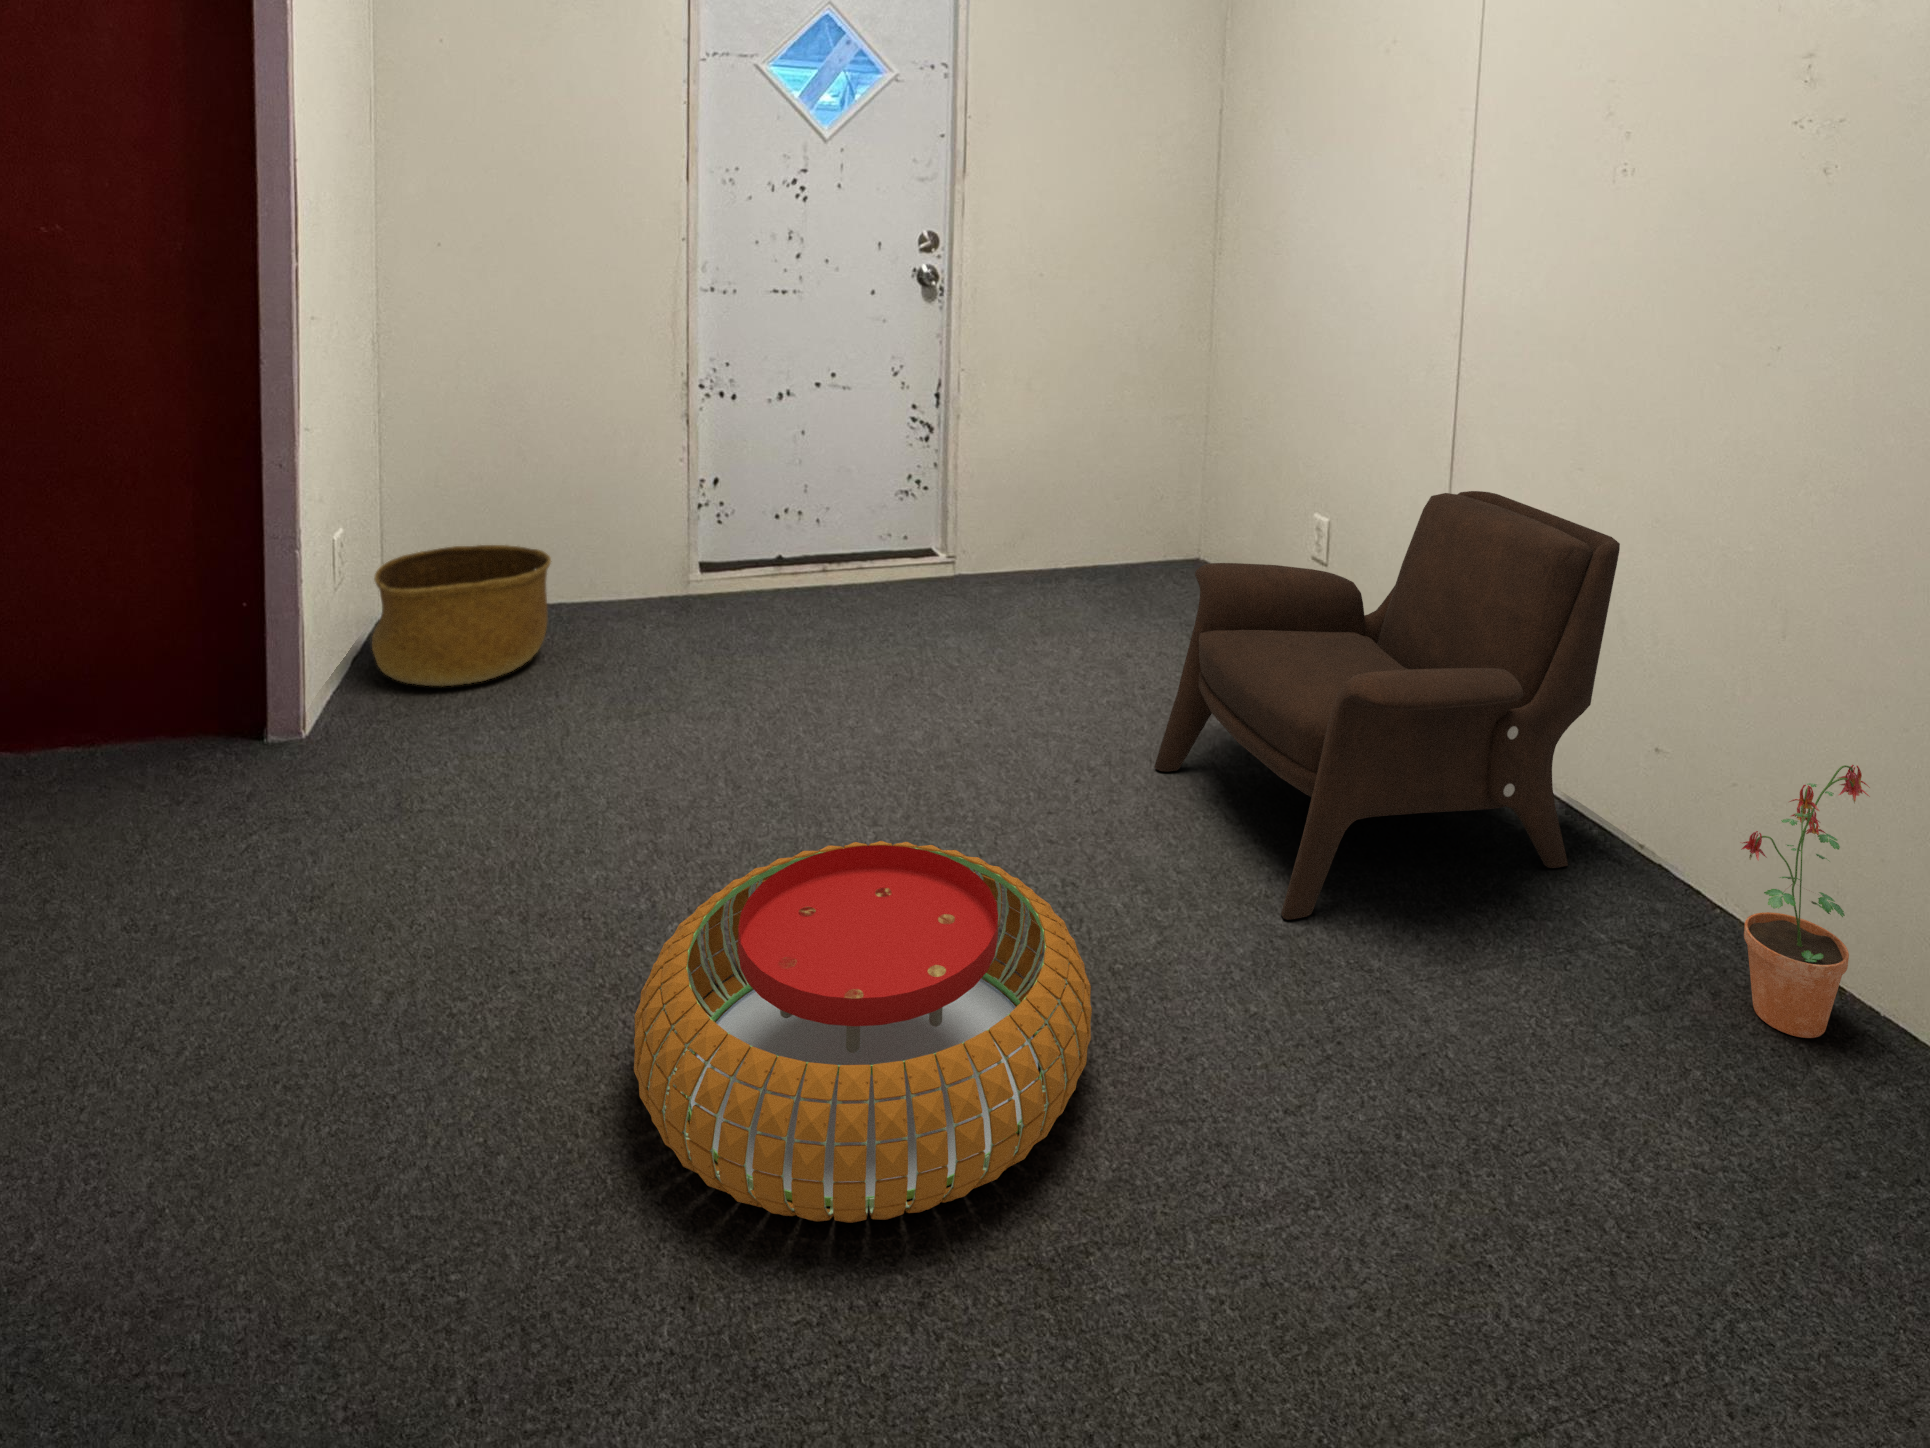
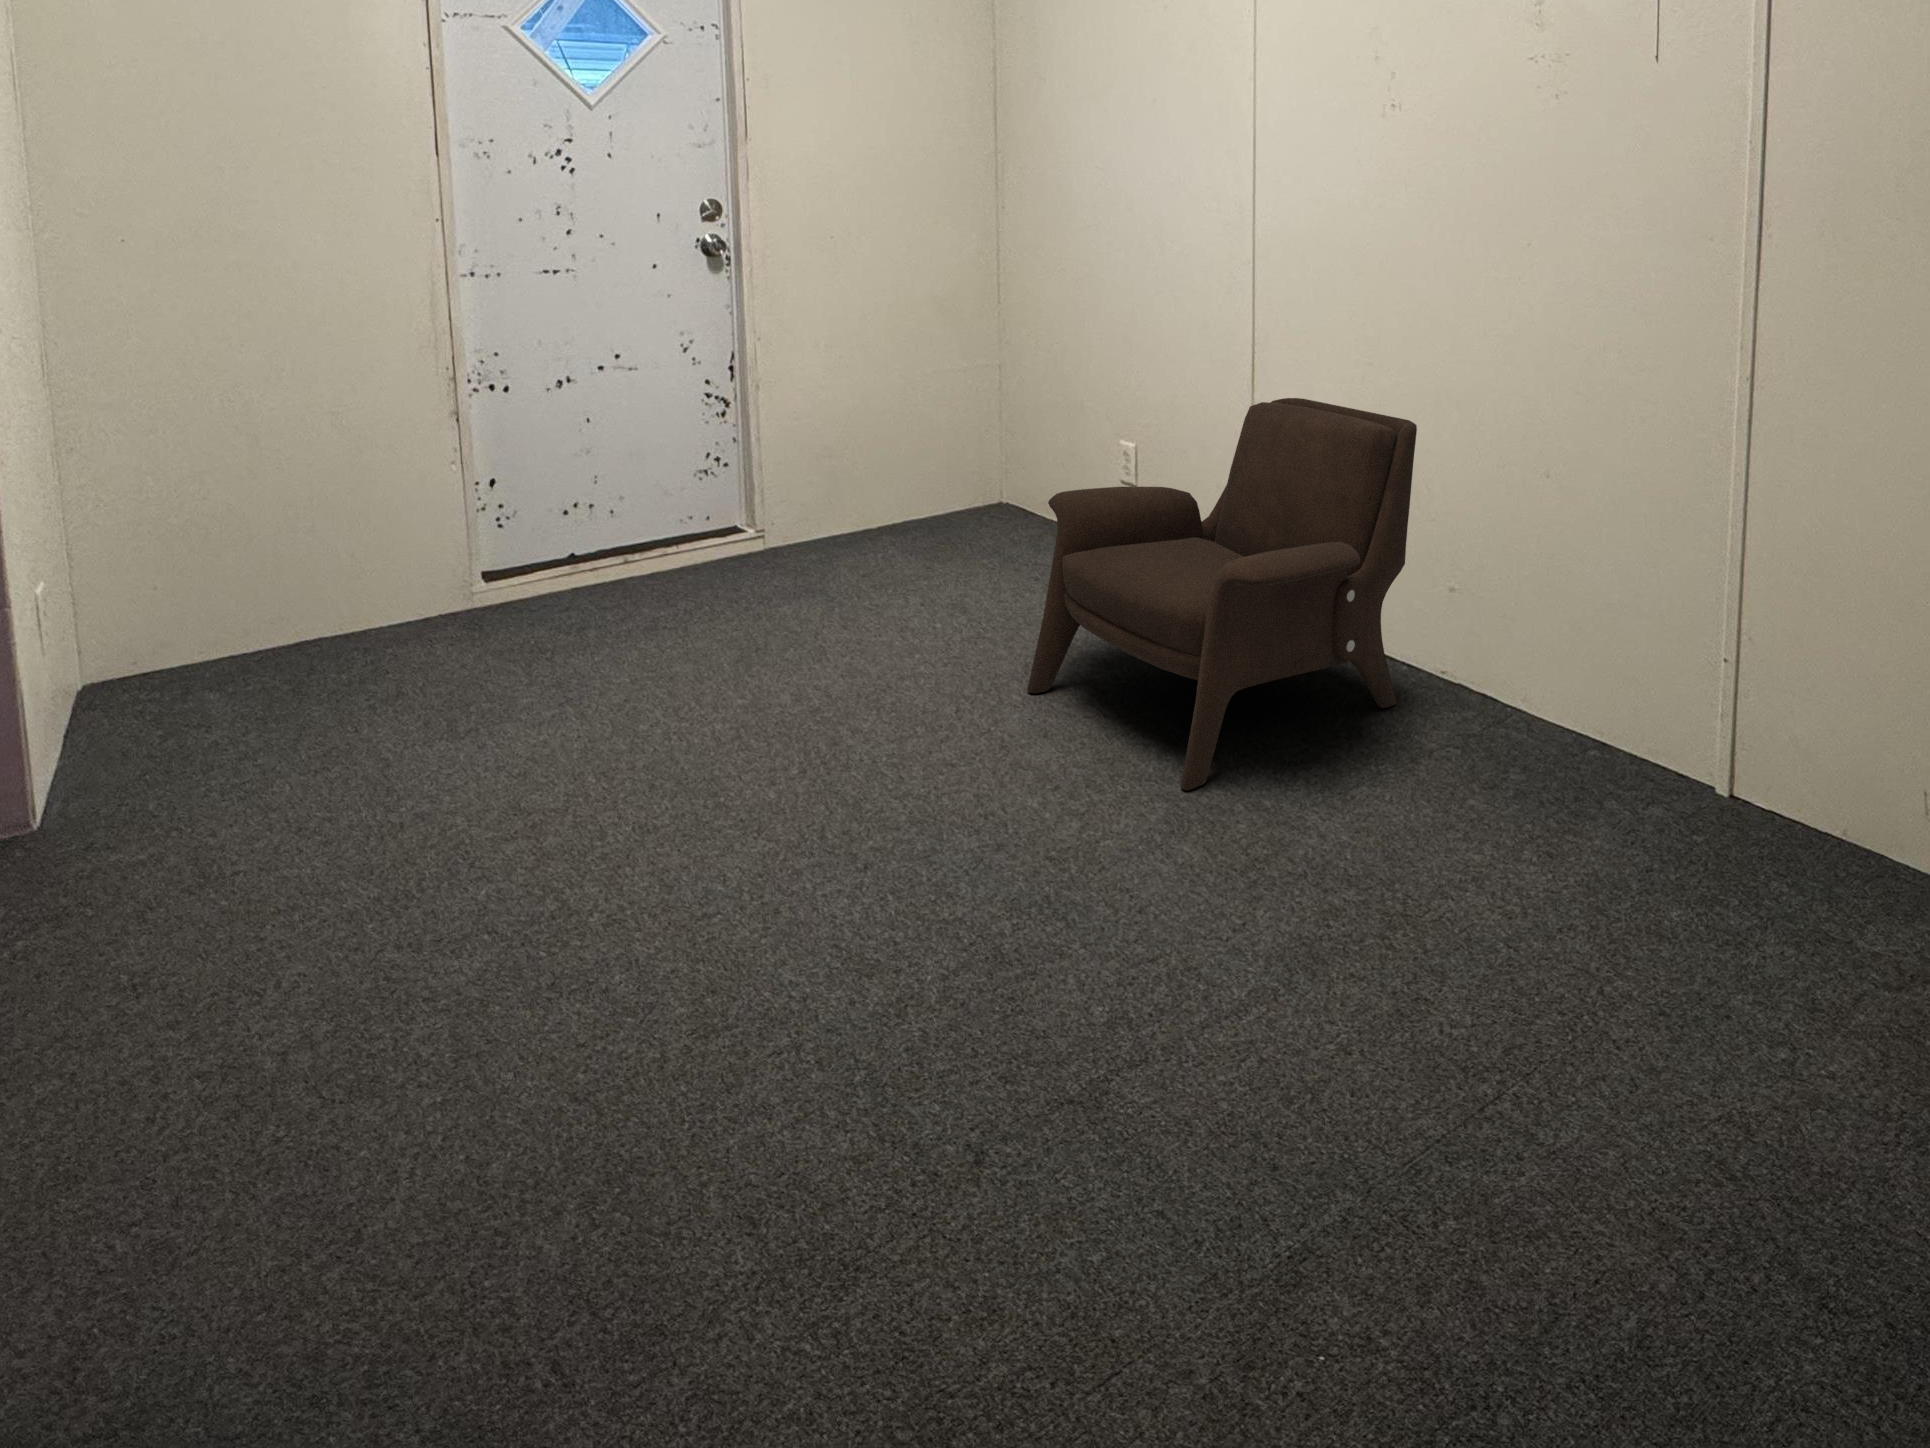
basket: present [372,545,551,686] -> none [80,582,317,756]
potted plant: present [1742,765,1870,1038] -> none [1540,569,1630,790]
pouf: present [634,841,1092,1223] -> none [610,781,1066,1132]

